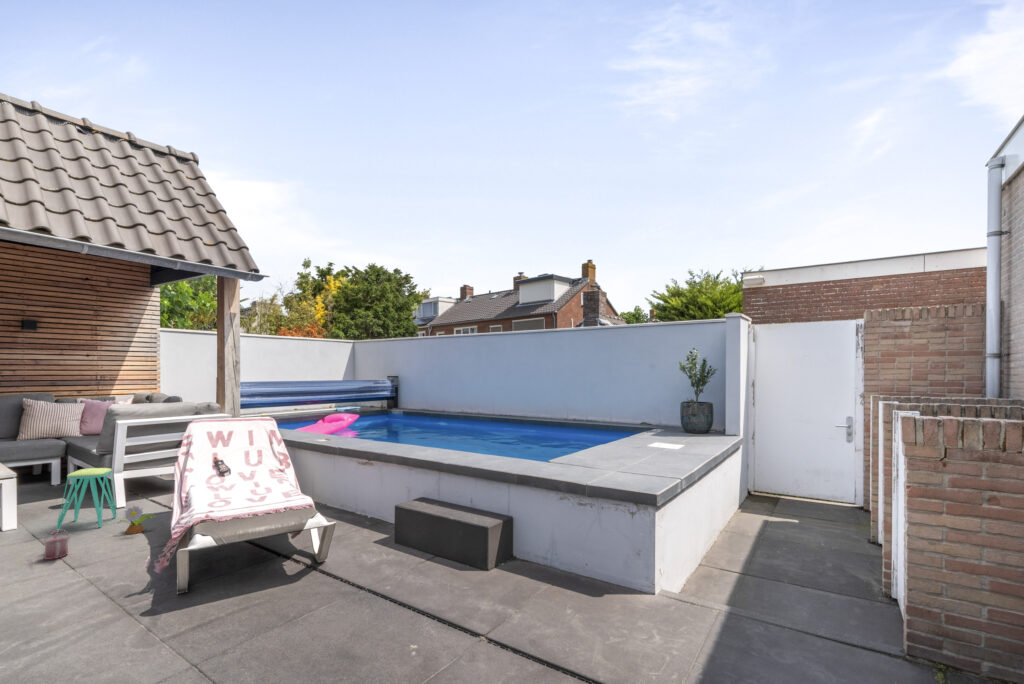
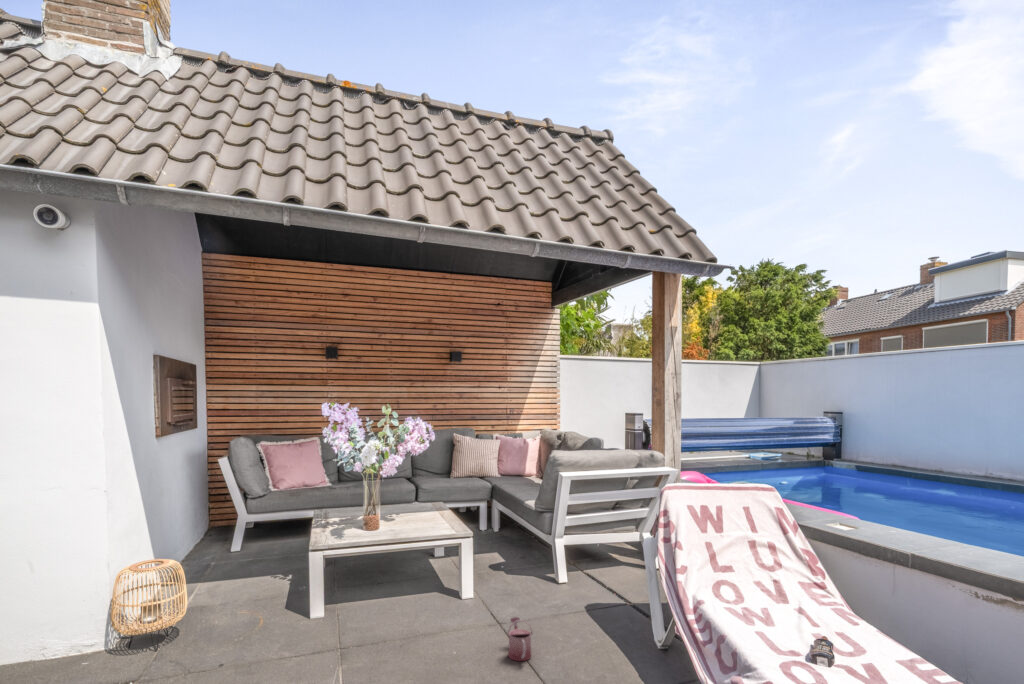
stool: present [56,468,116,530] -> none [506,530,561,612]
decorative plant: present [121,506,154,534] -> none [574,594,615,634]

